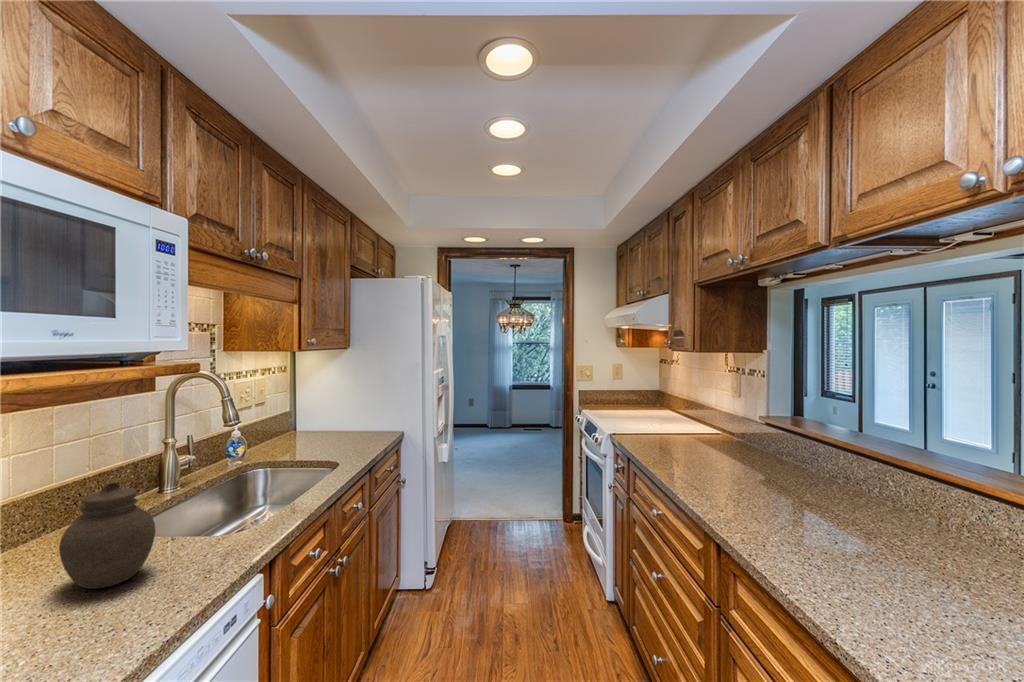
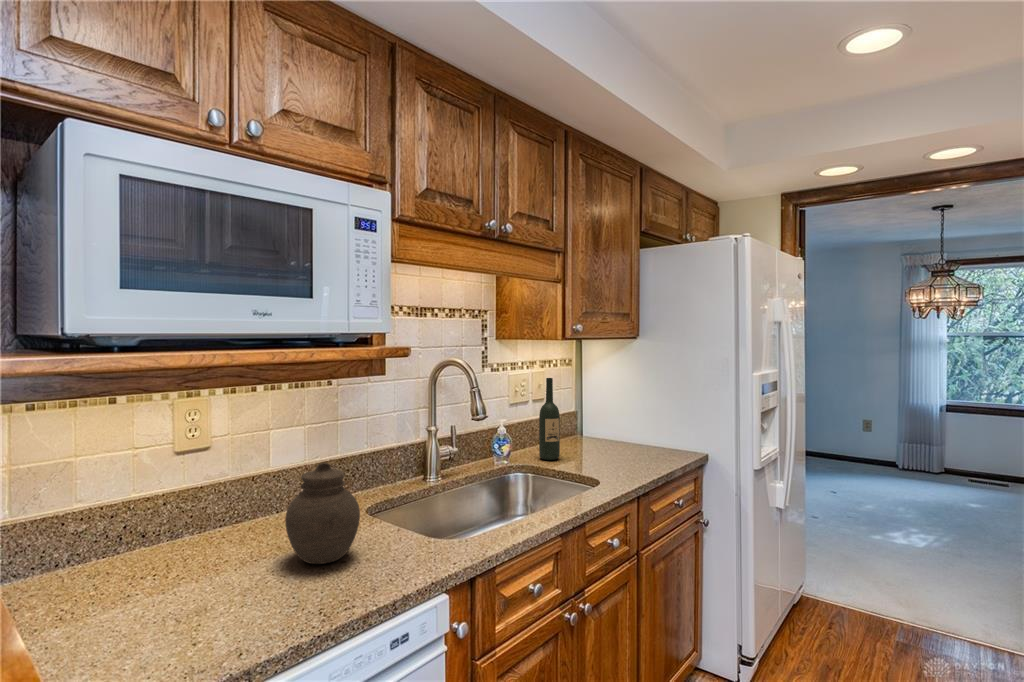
wine bottle: none [271,384,290,455] -> present [539,378,560,460]

